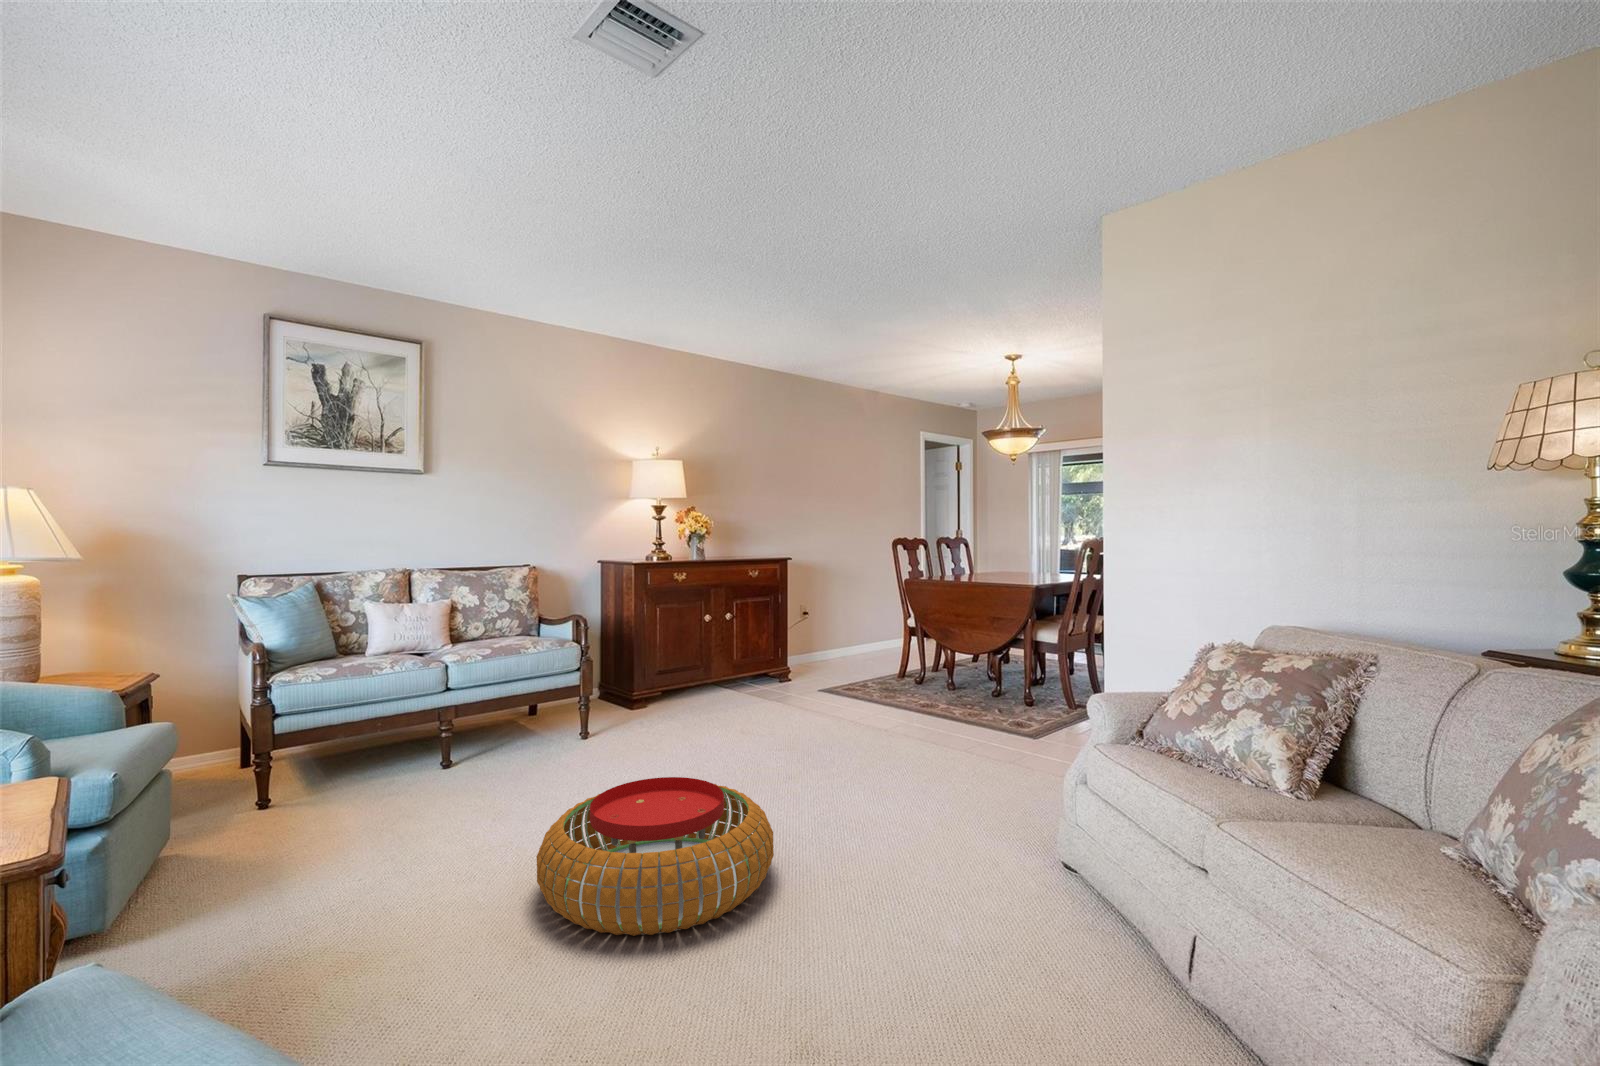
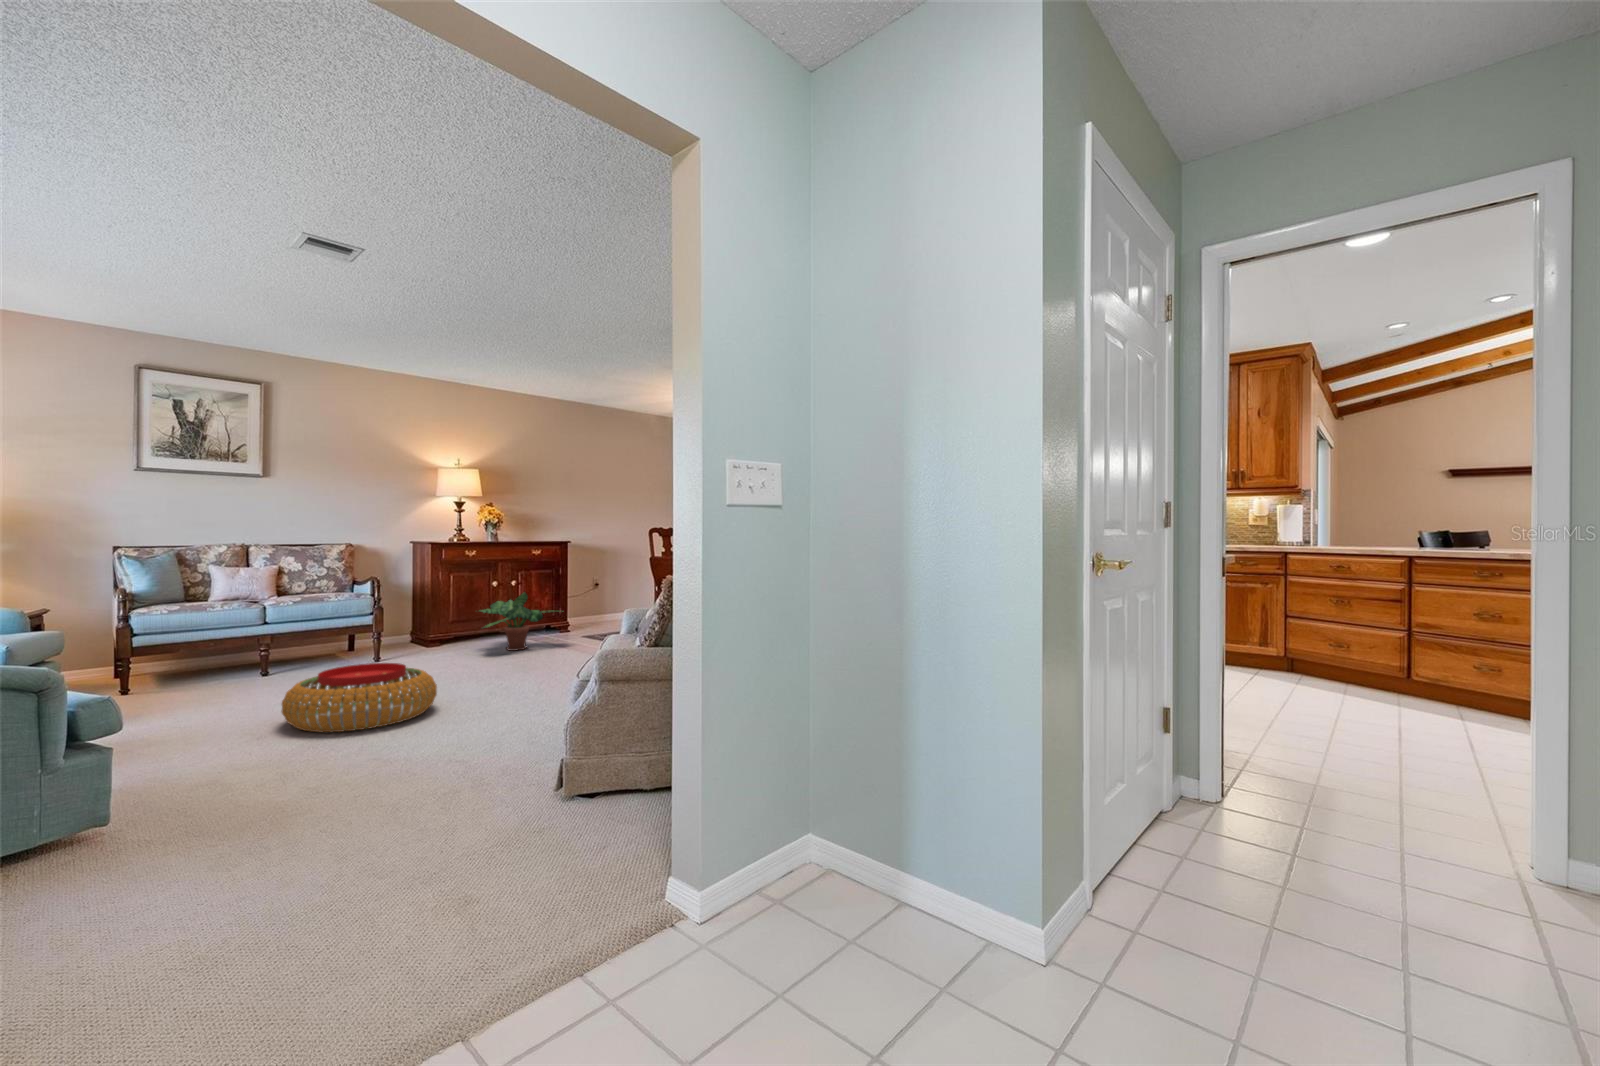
potted plant: none [703,630,822,715] -> present [480,592,551,651]

